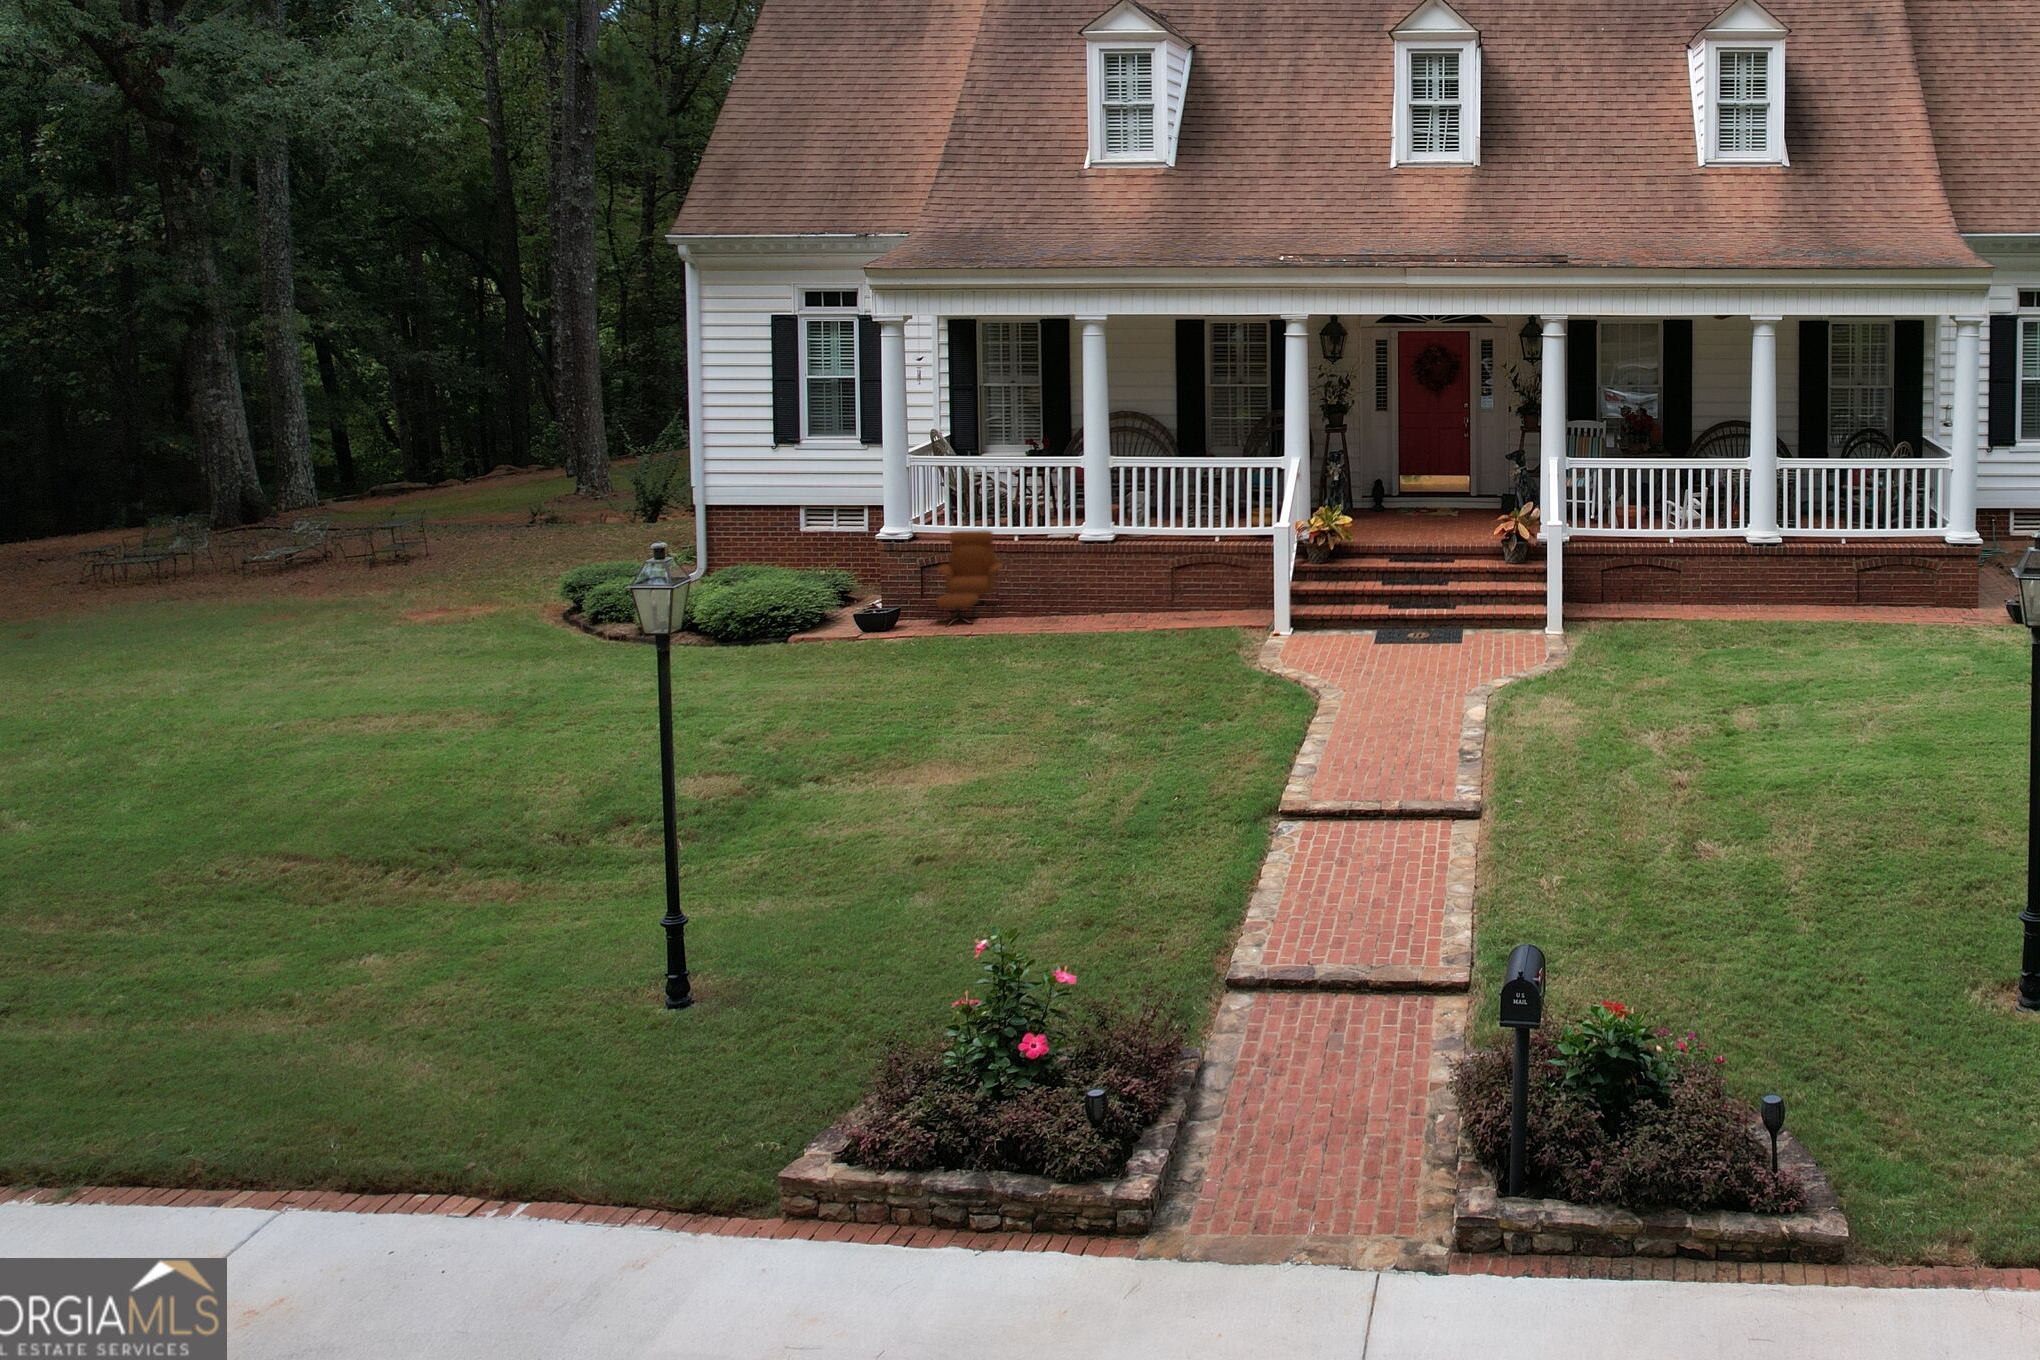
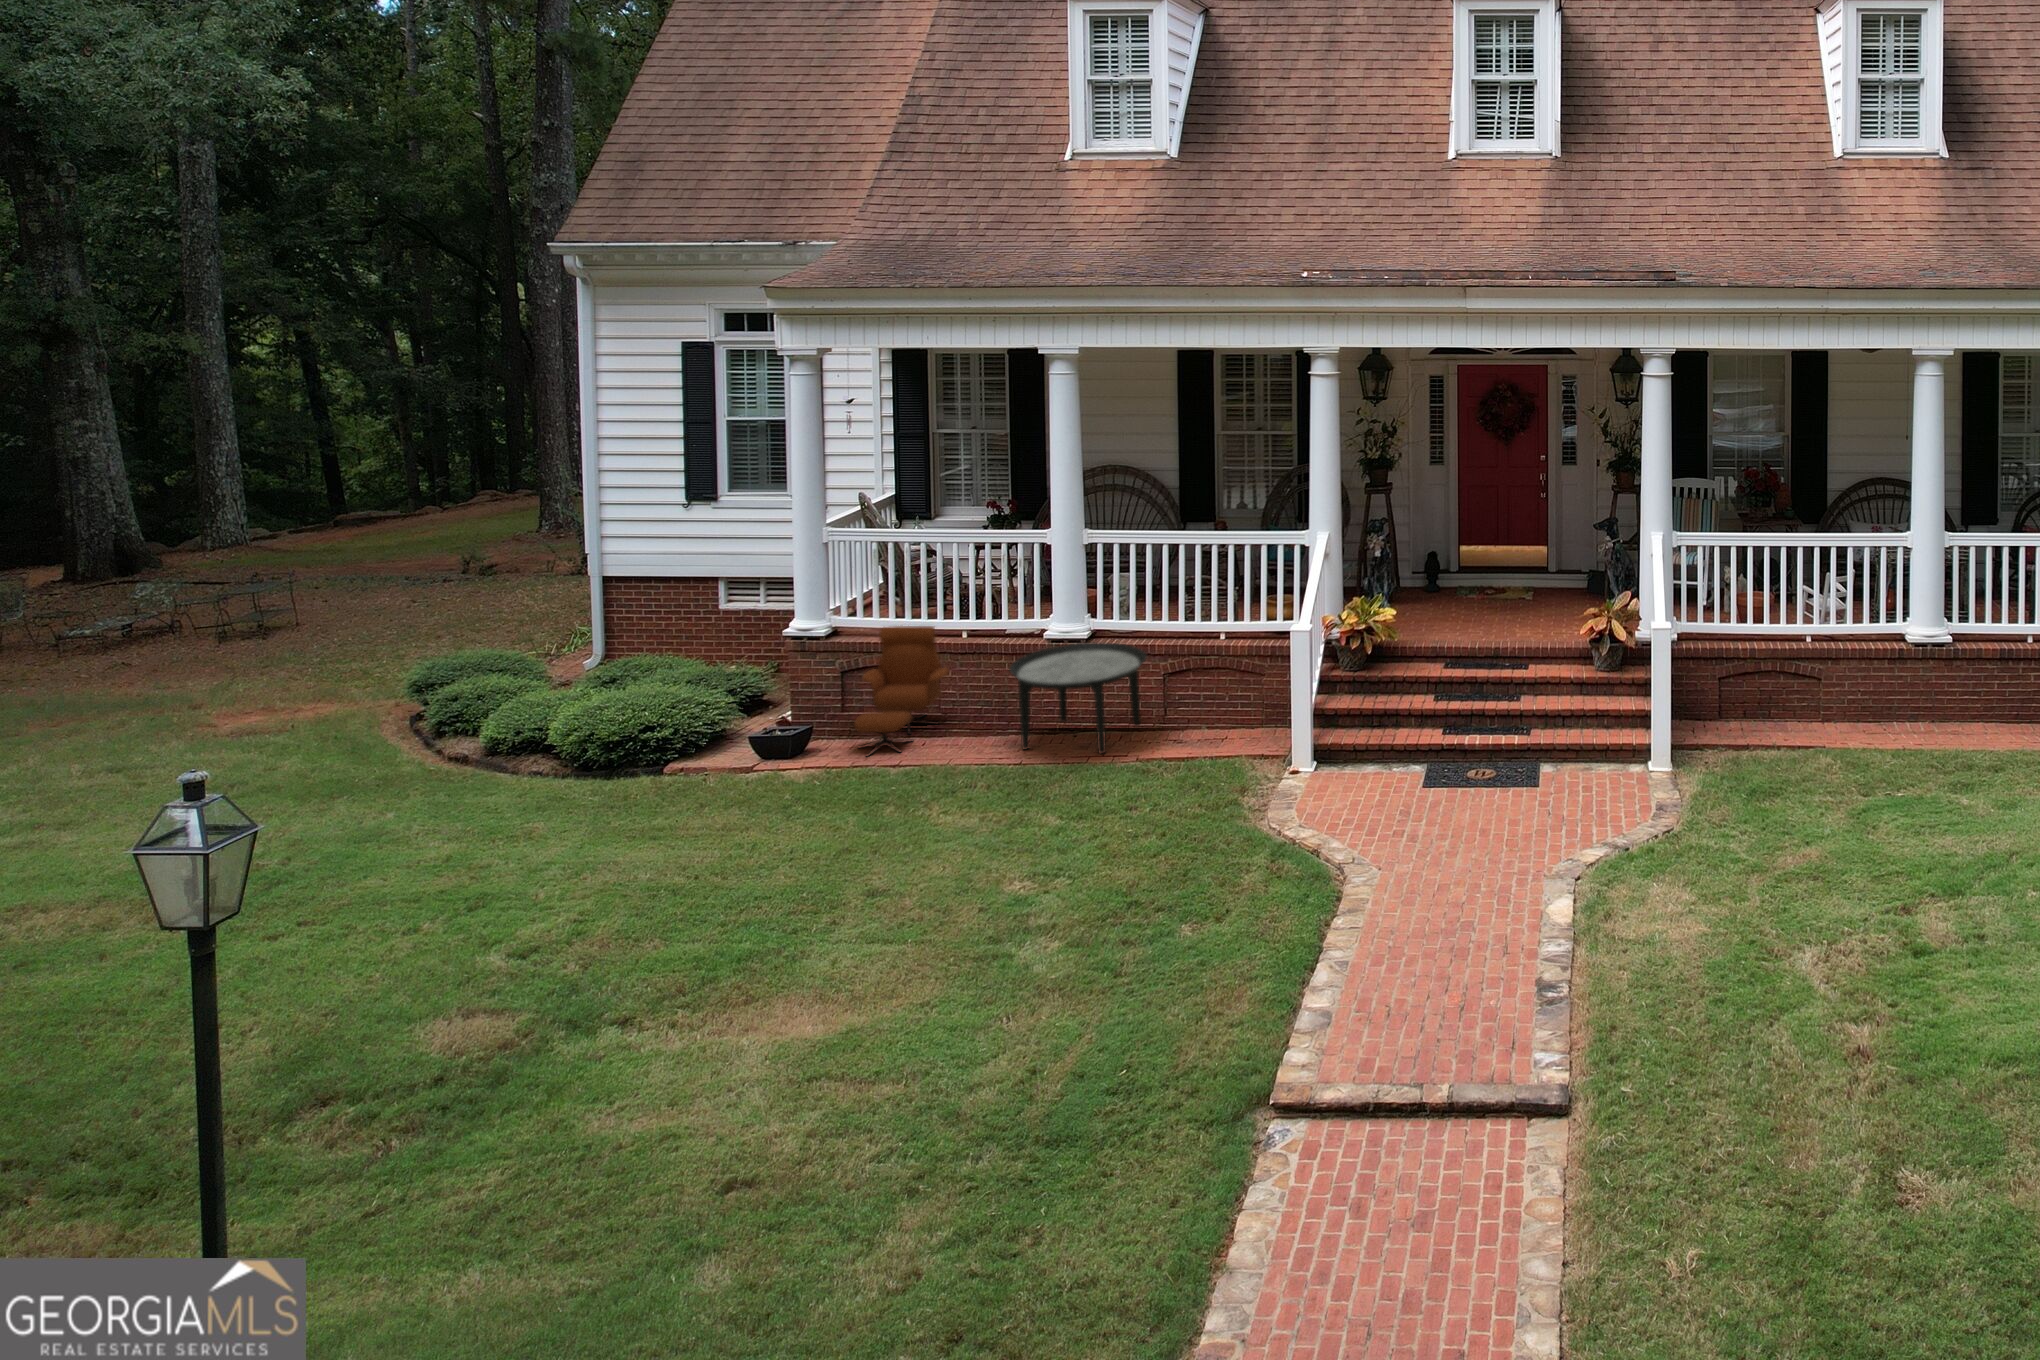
round table: none [1055,544,1160,625] -> present [1010,643,1147,754]

